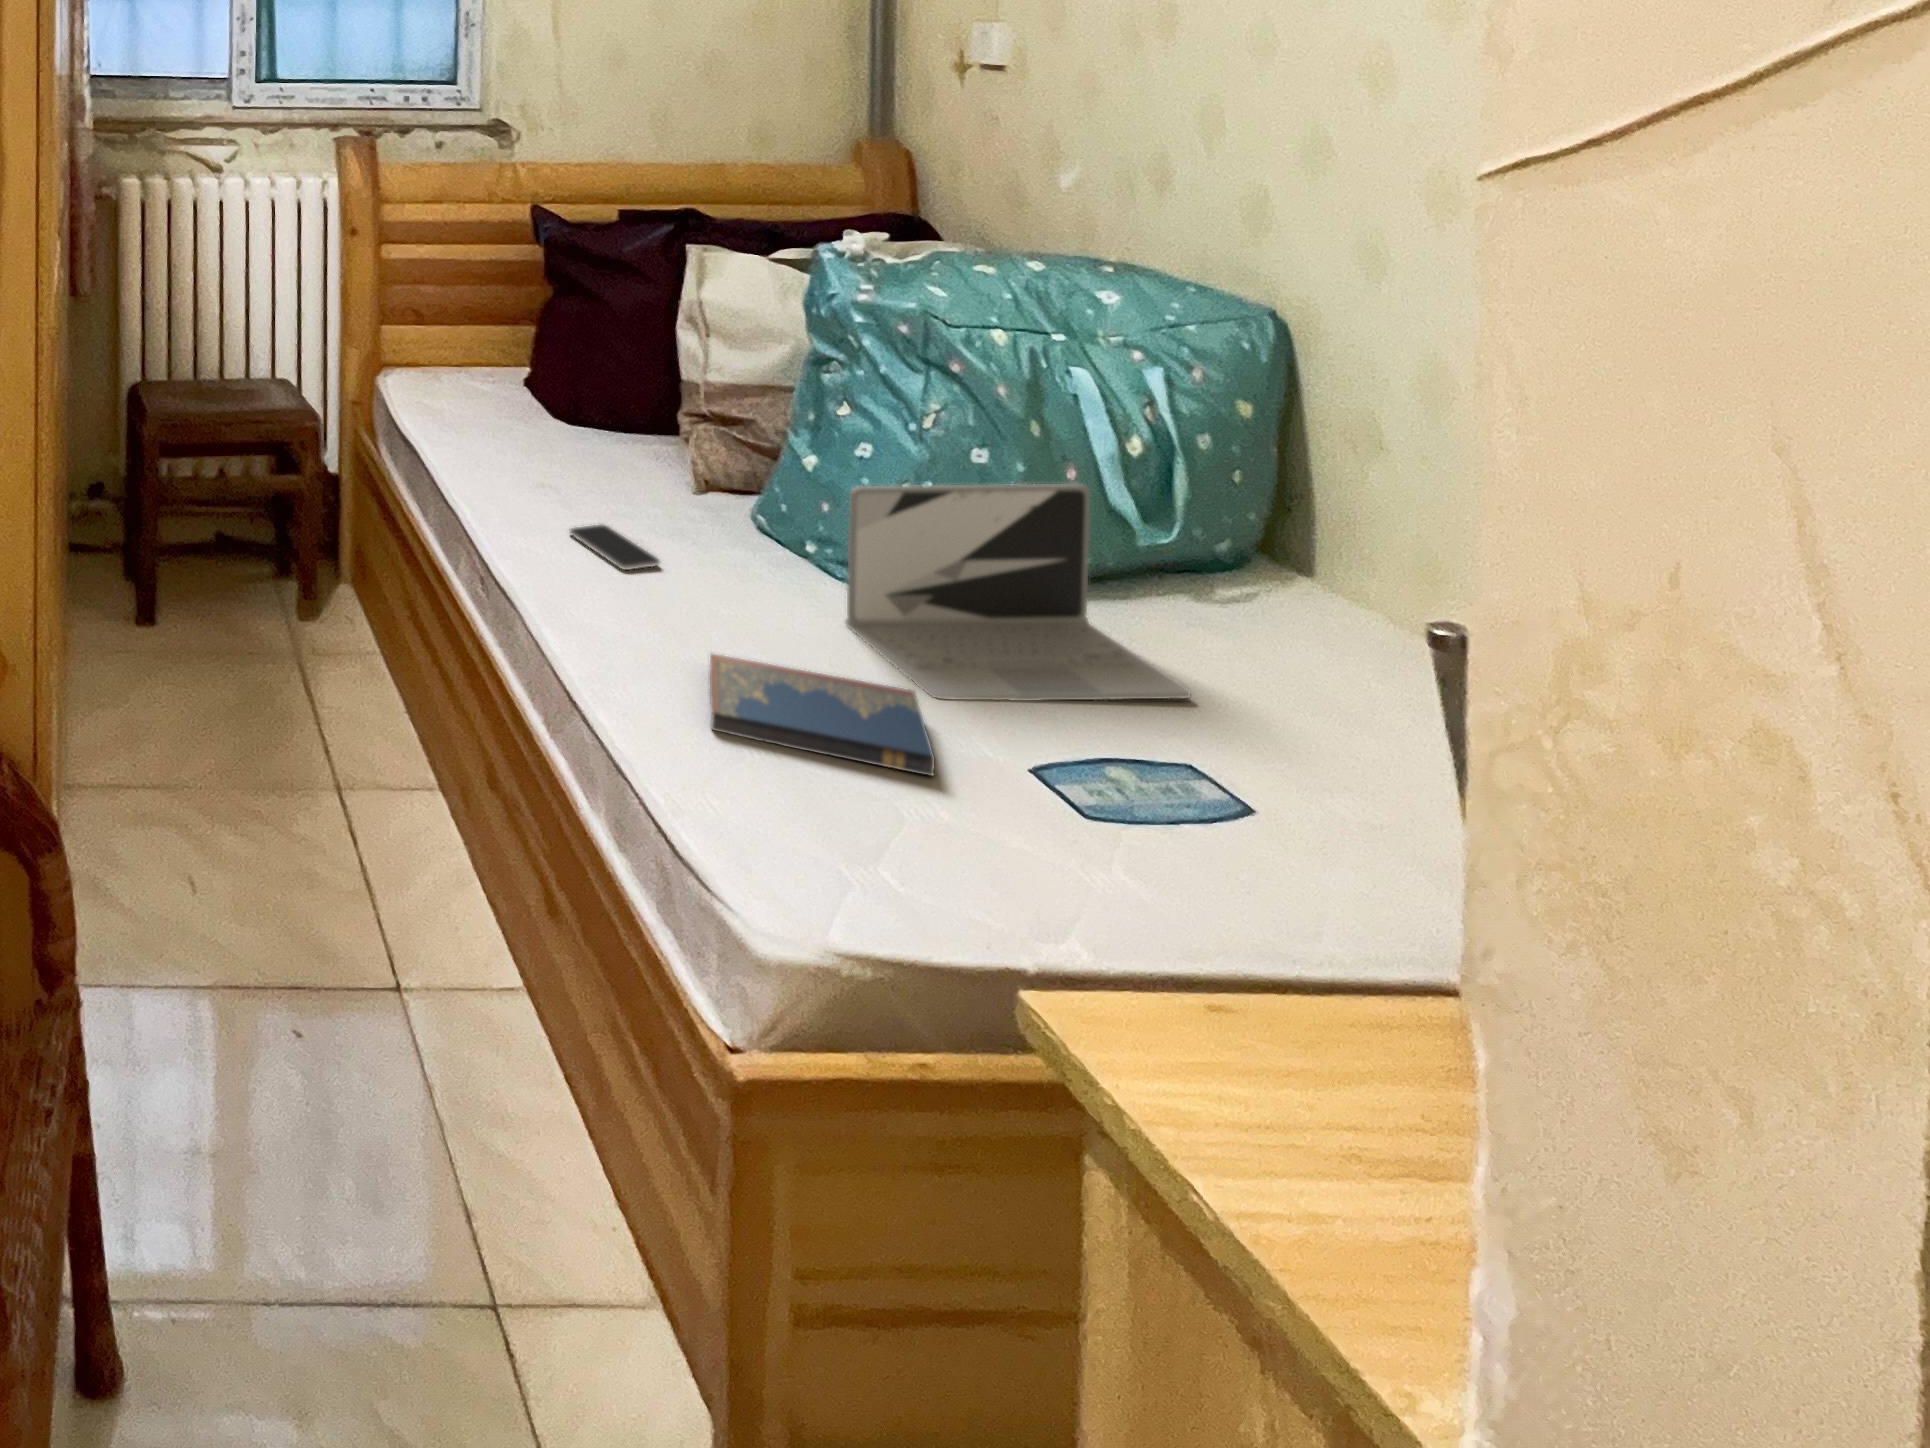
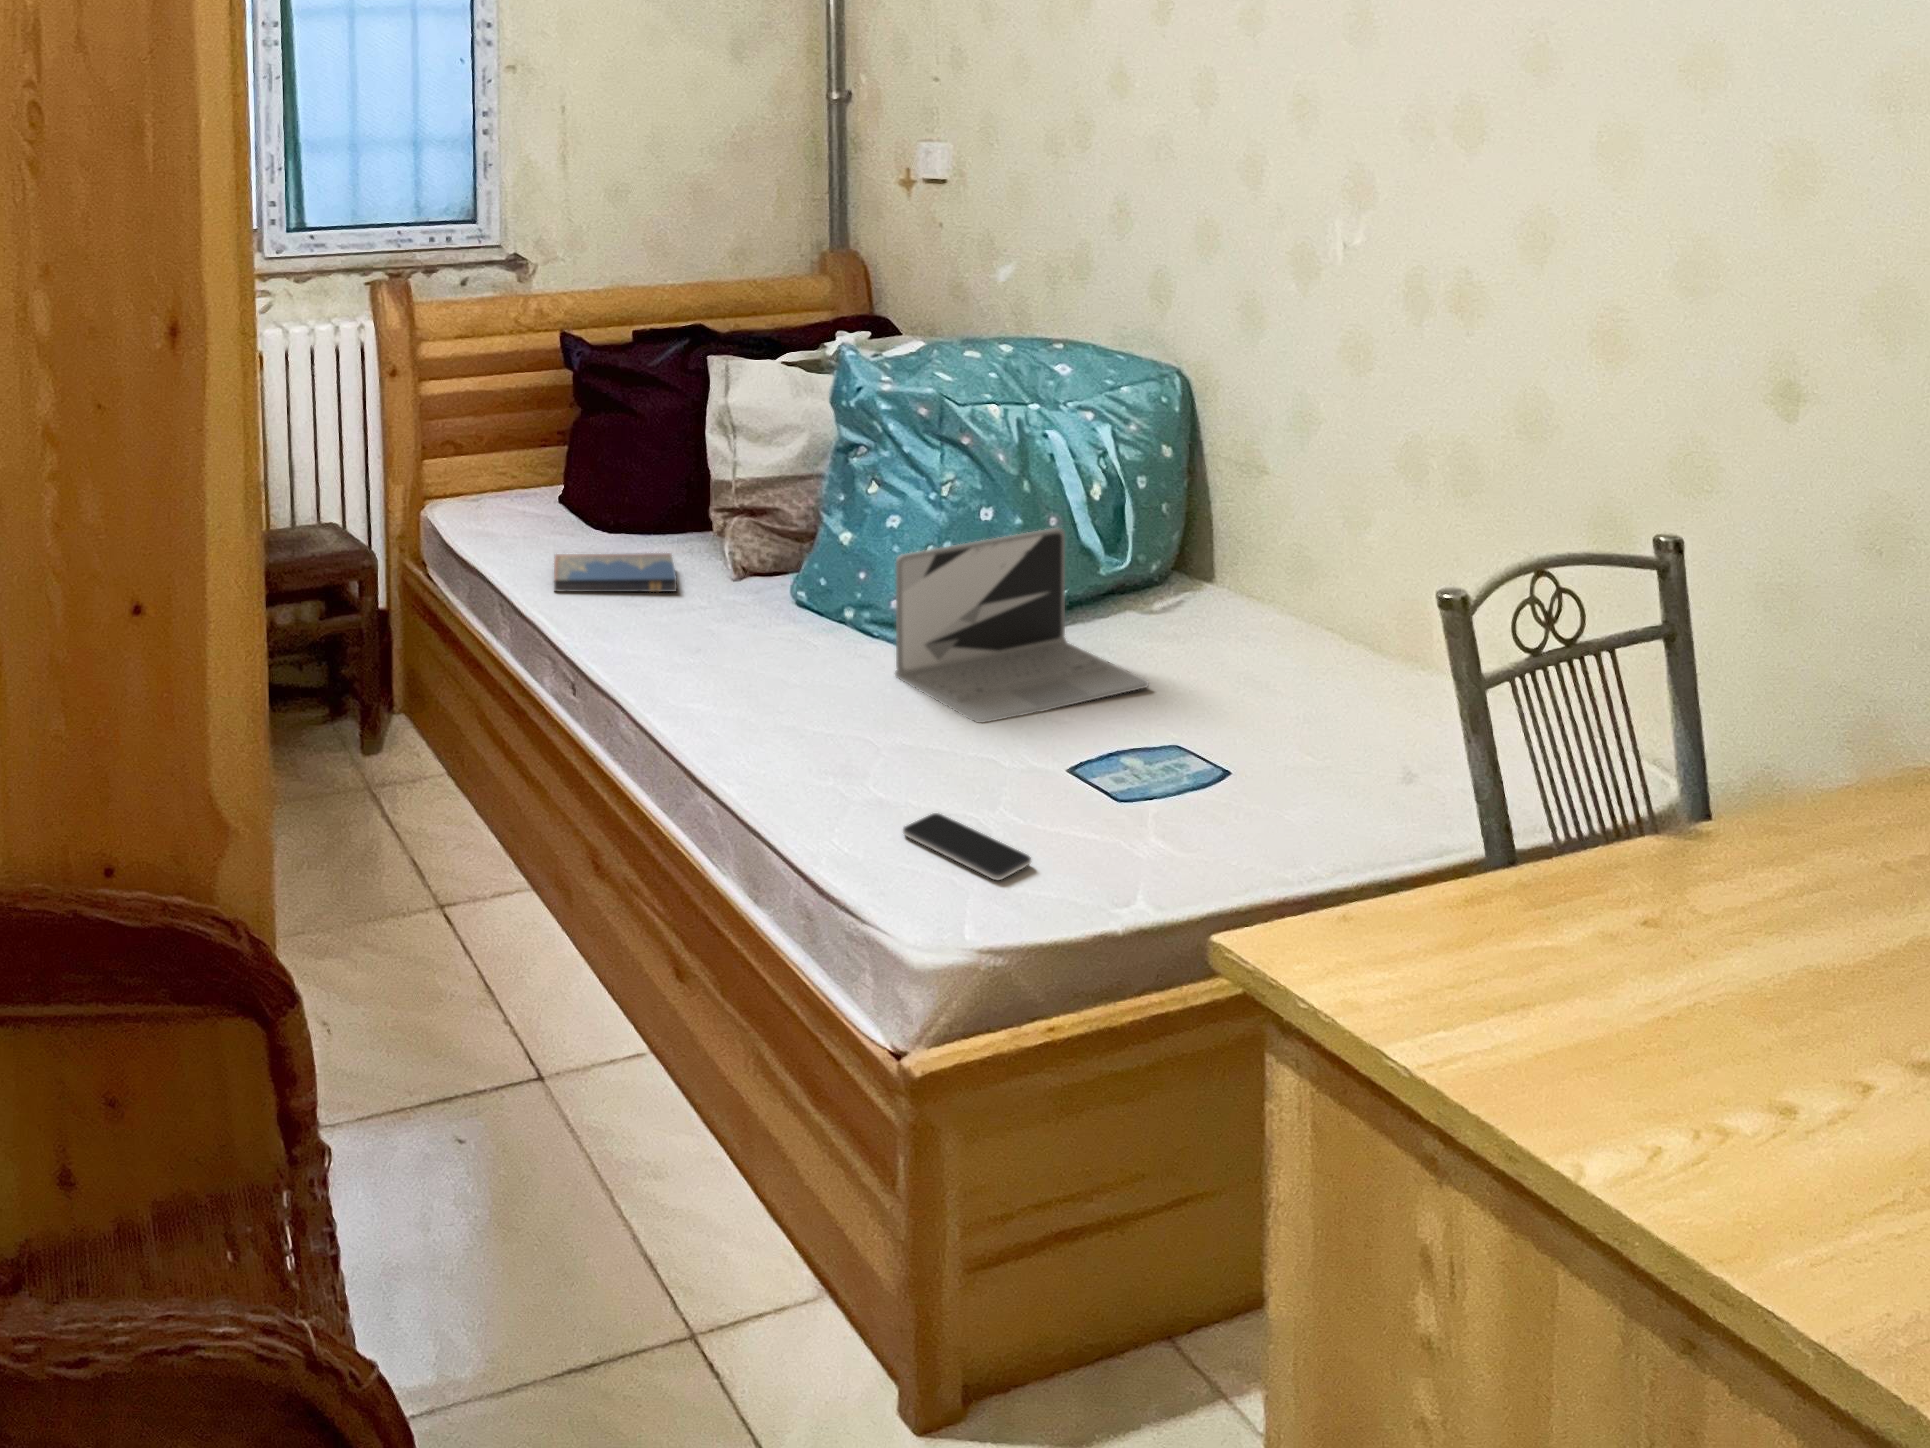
smartphone: present [570,525,660,570] -> present [903,813,1031,880]
hardcover book: present [710,654,935,776] -> present [554,553,677,592]

